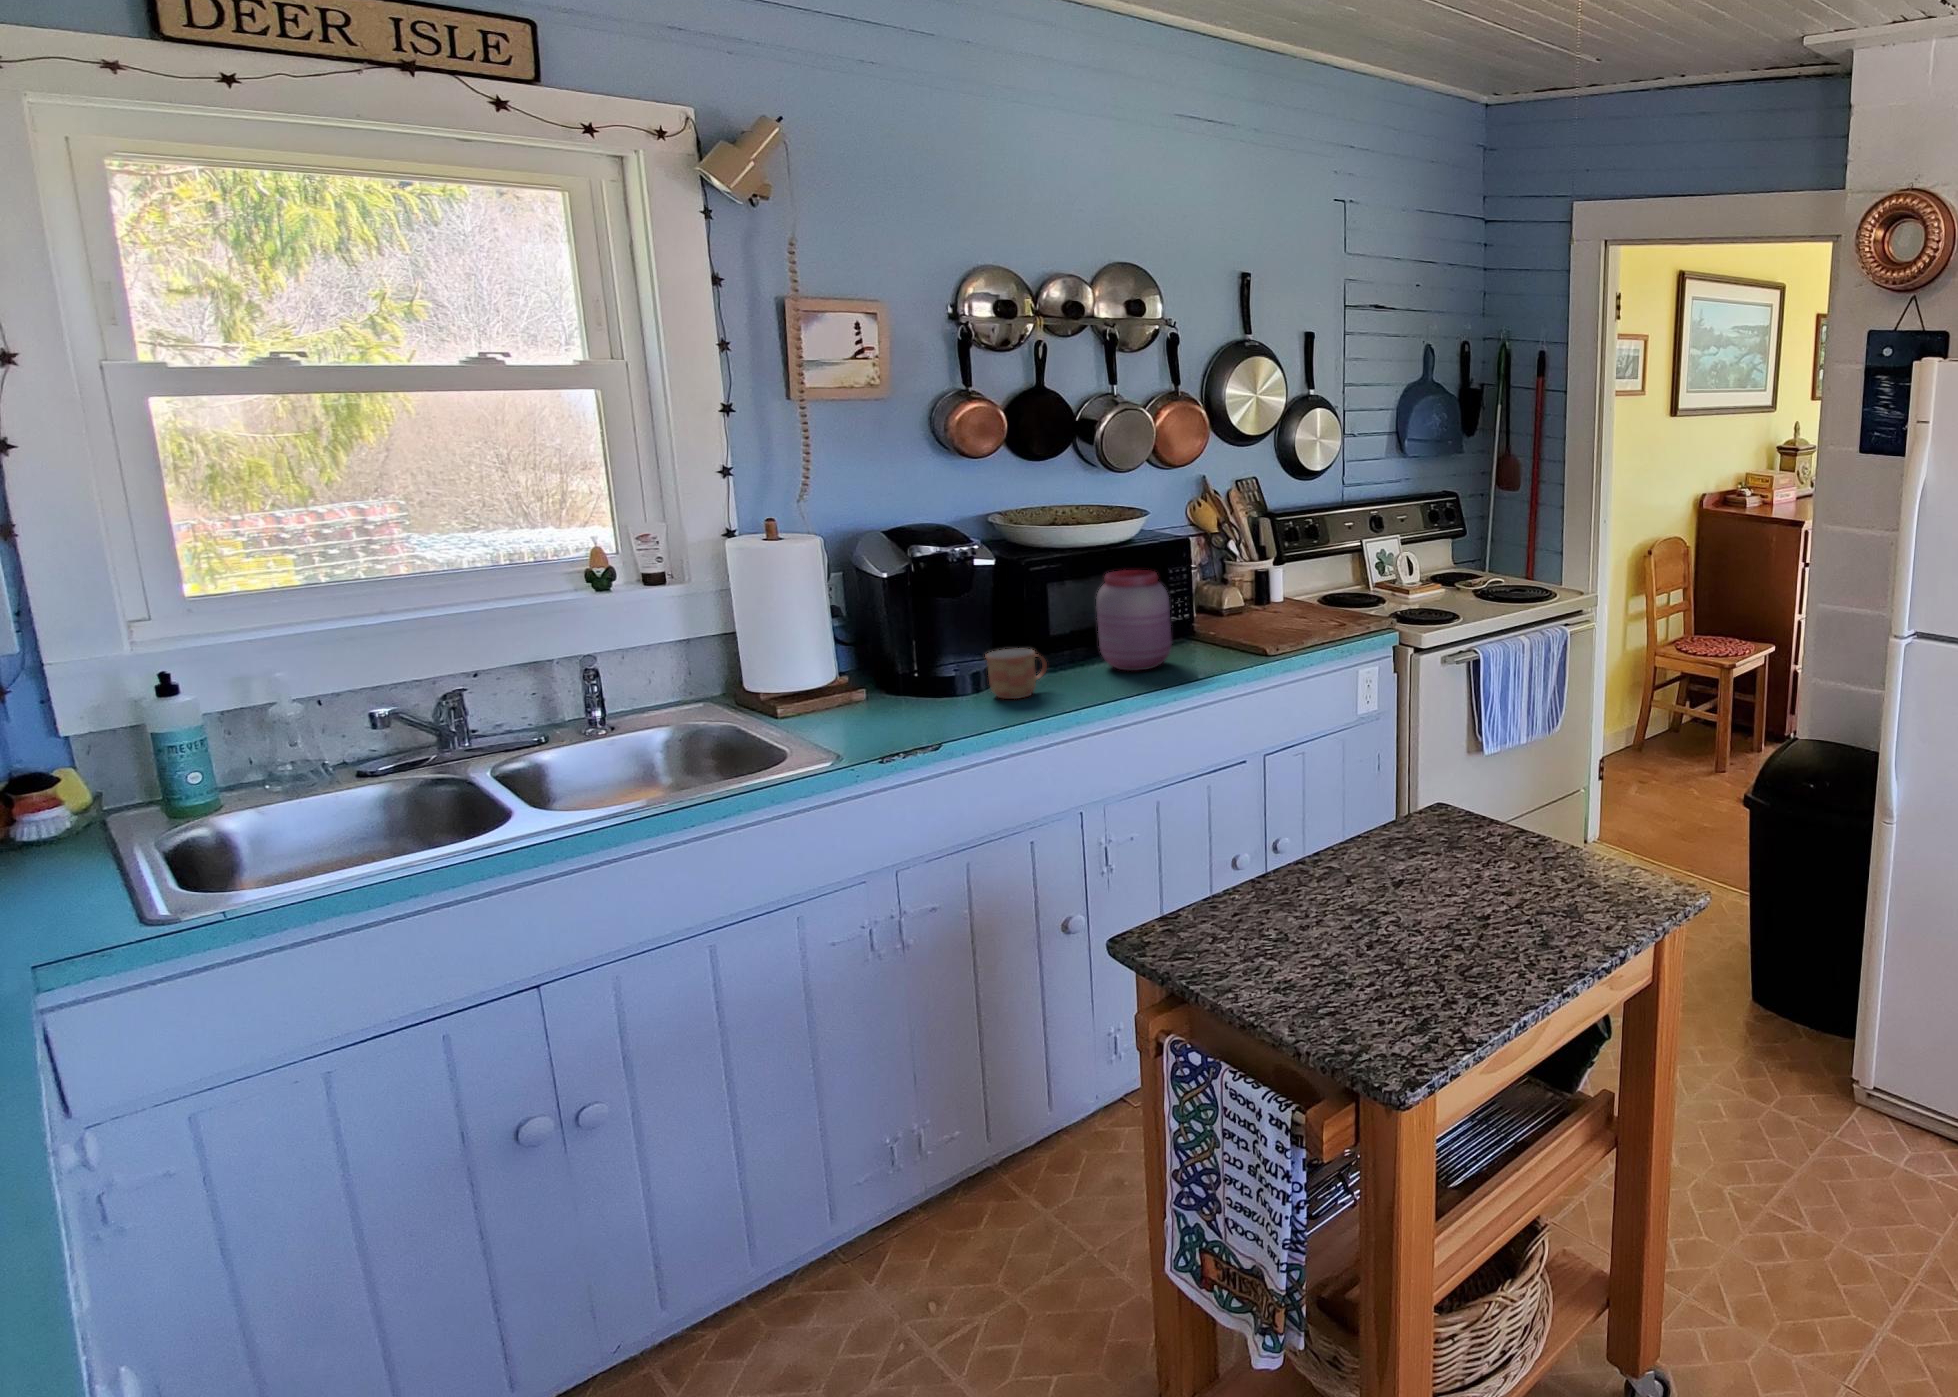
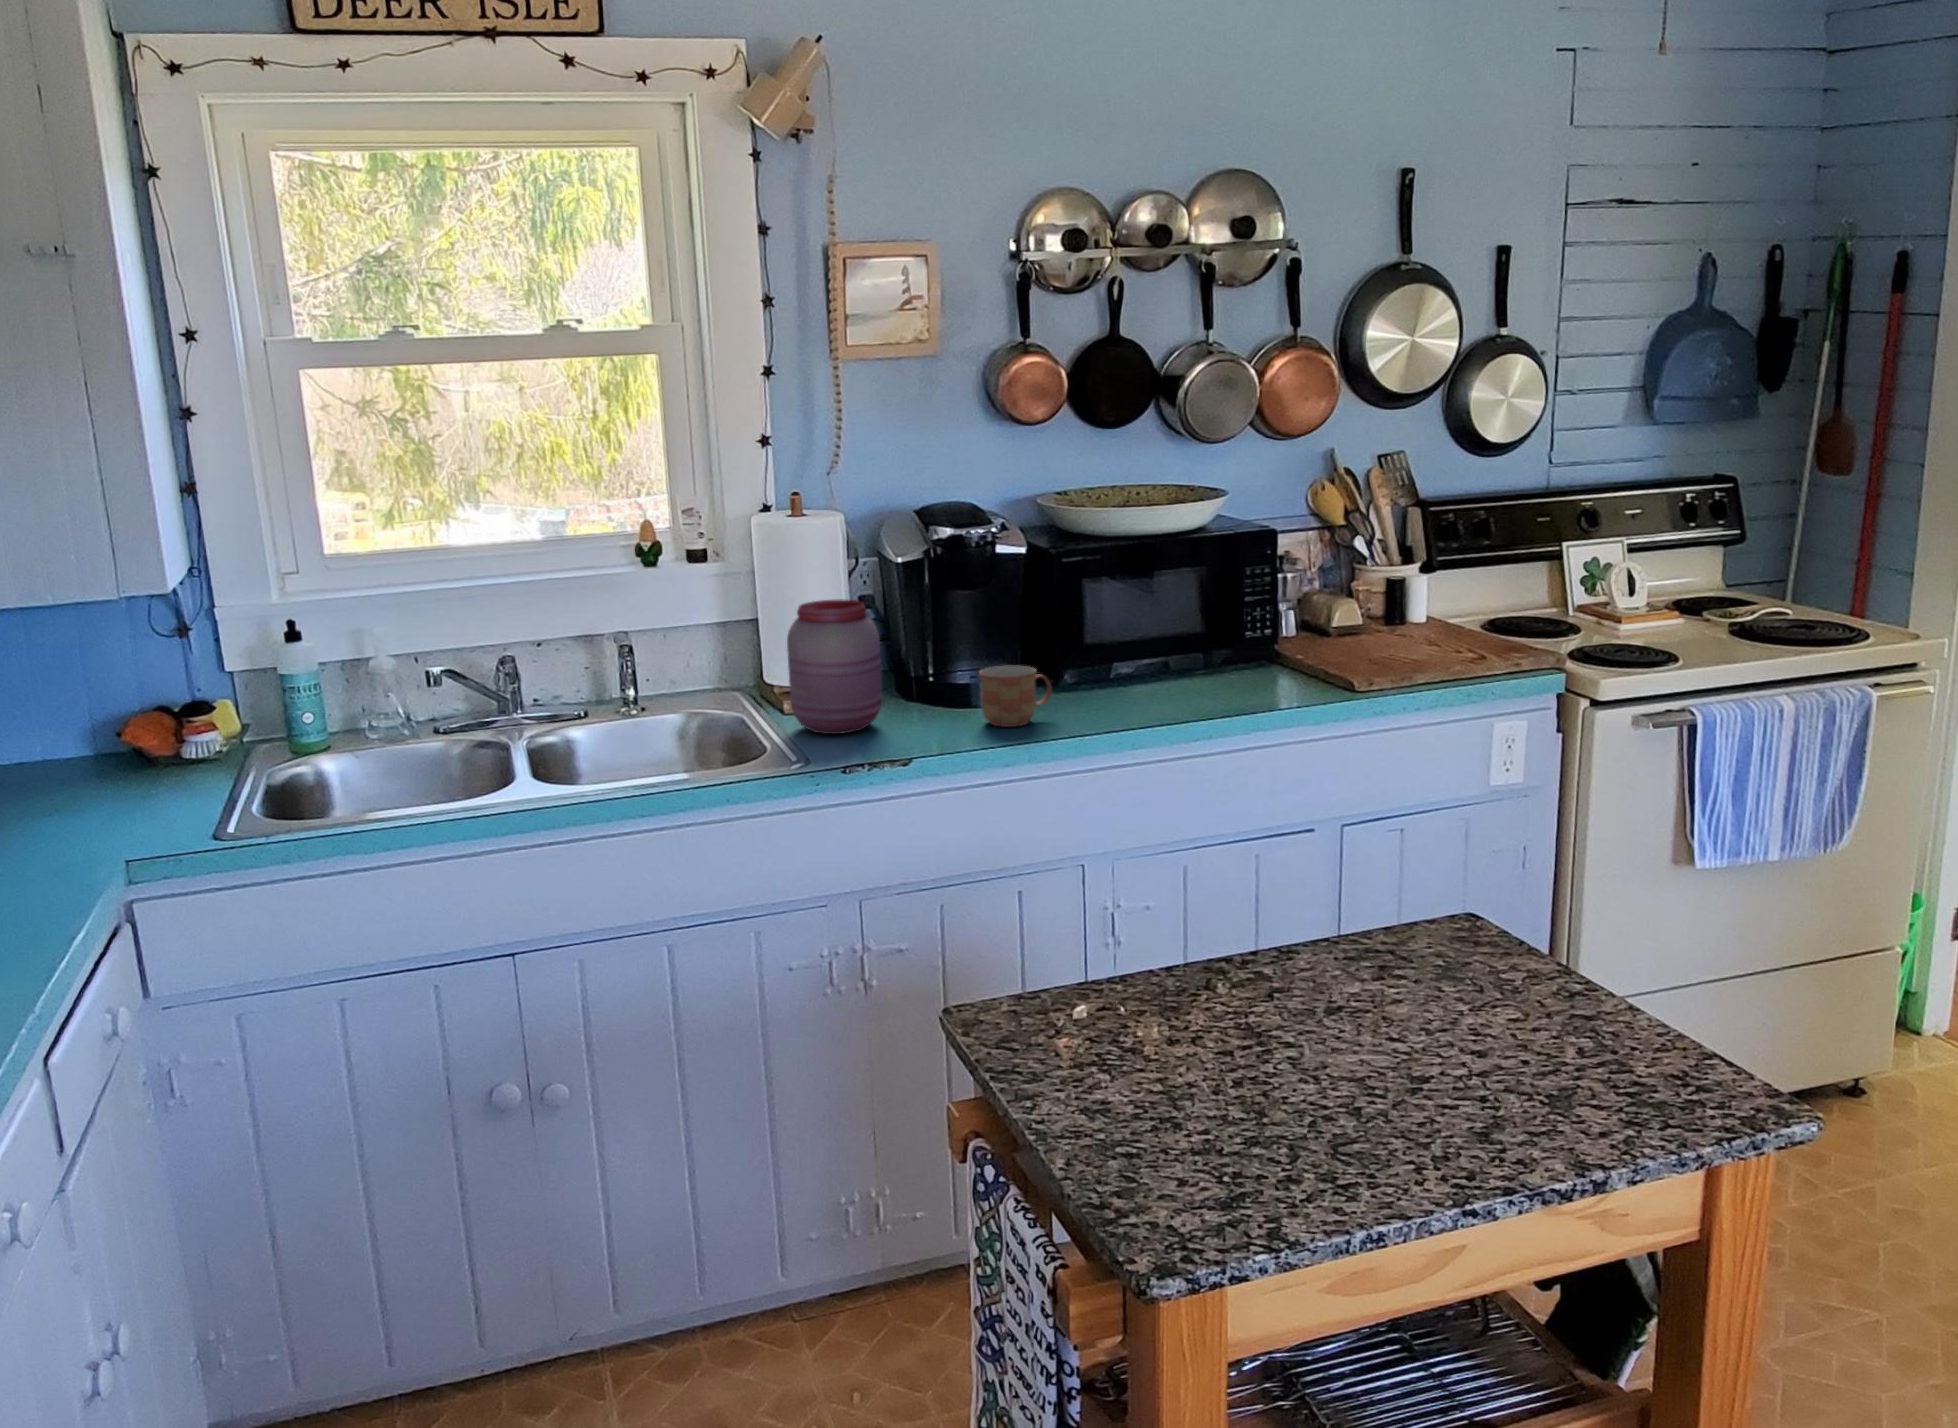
jar: present [1096,570,1172,671] -> present [787,600,882,734]

